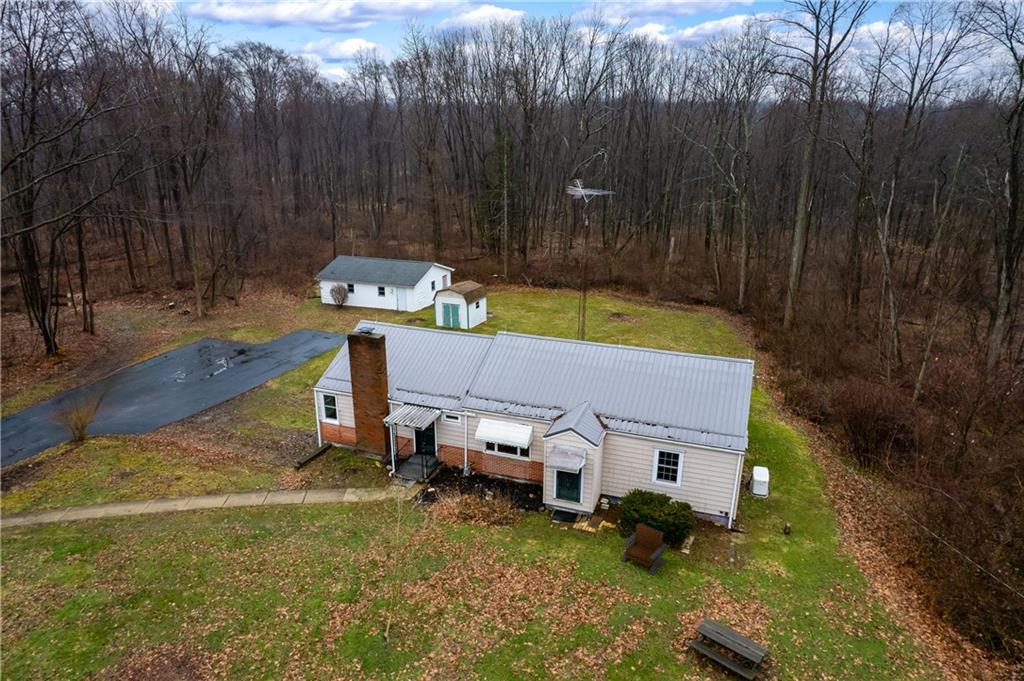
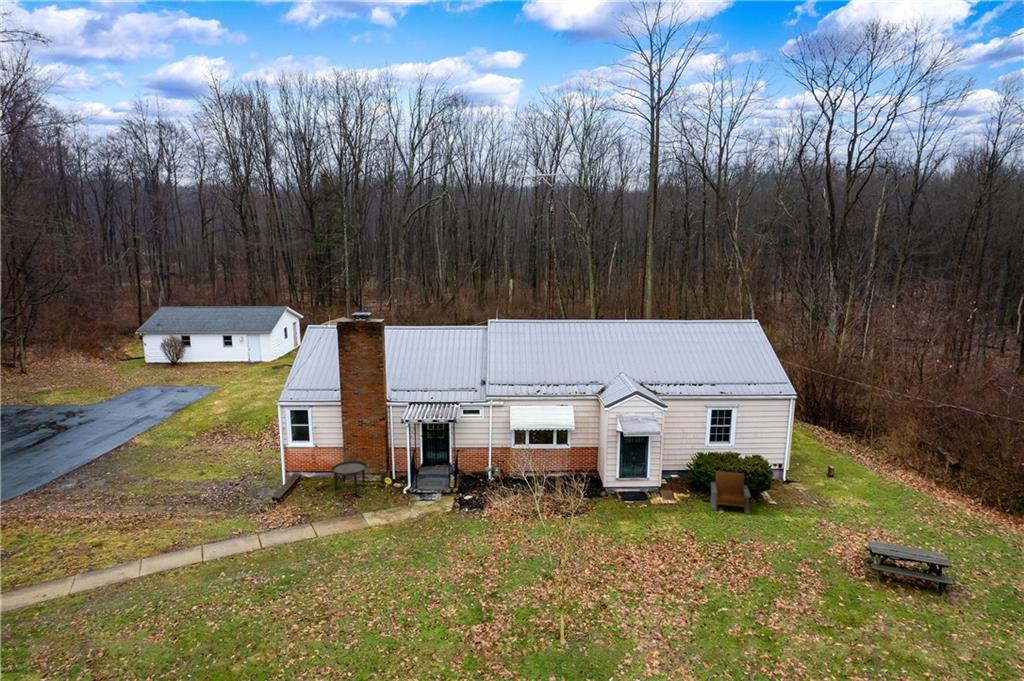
round table: none [341,441,370,468] -> present [332,461,367,491]

